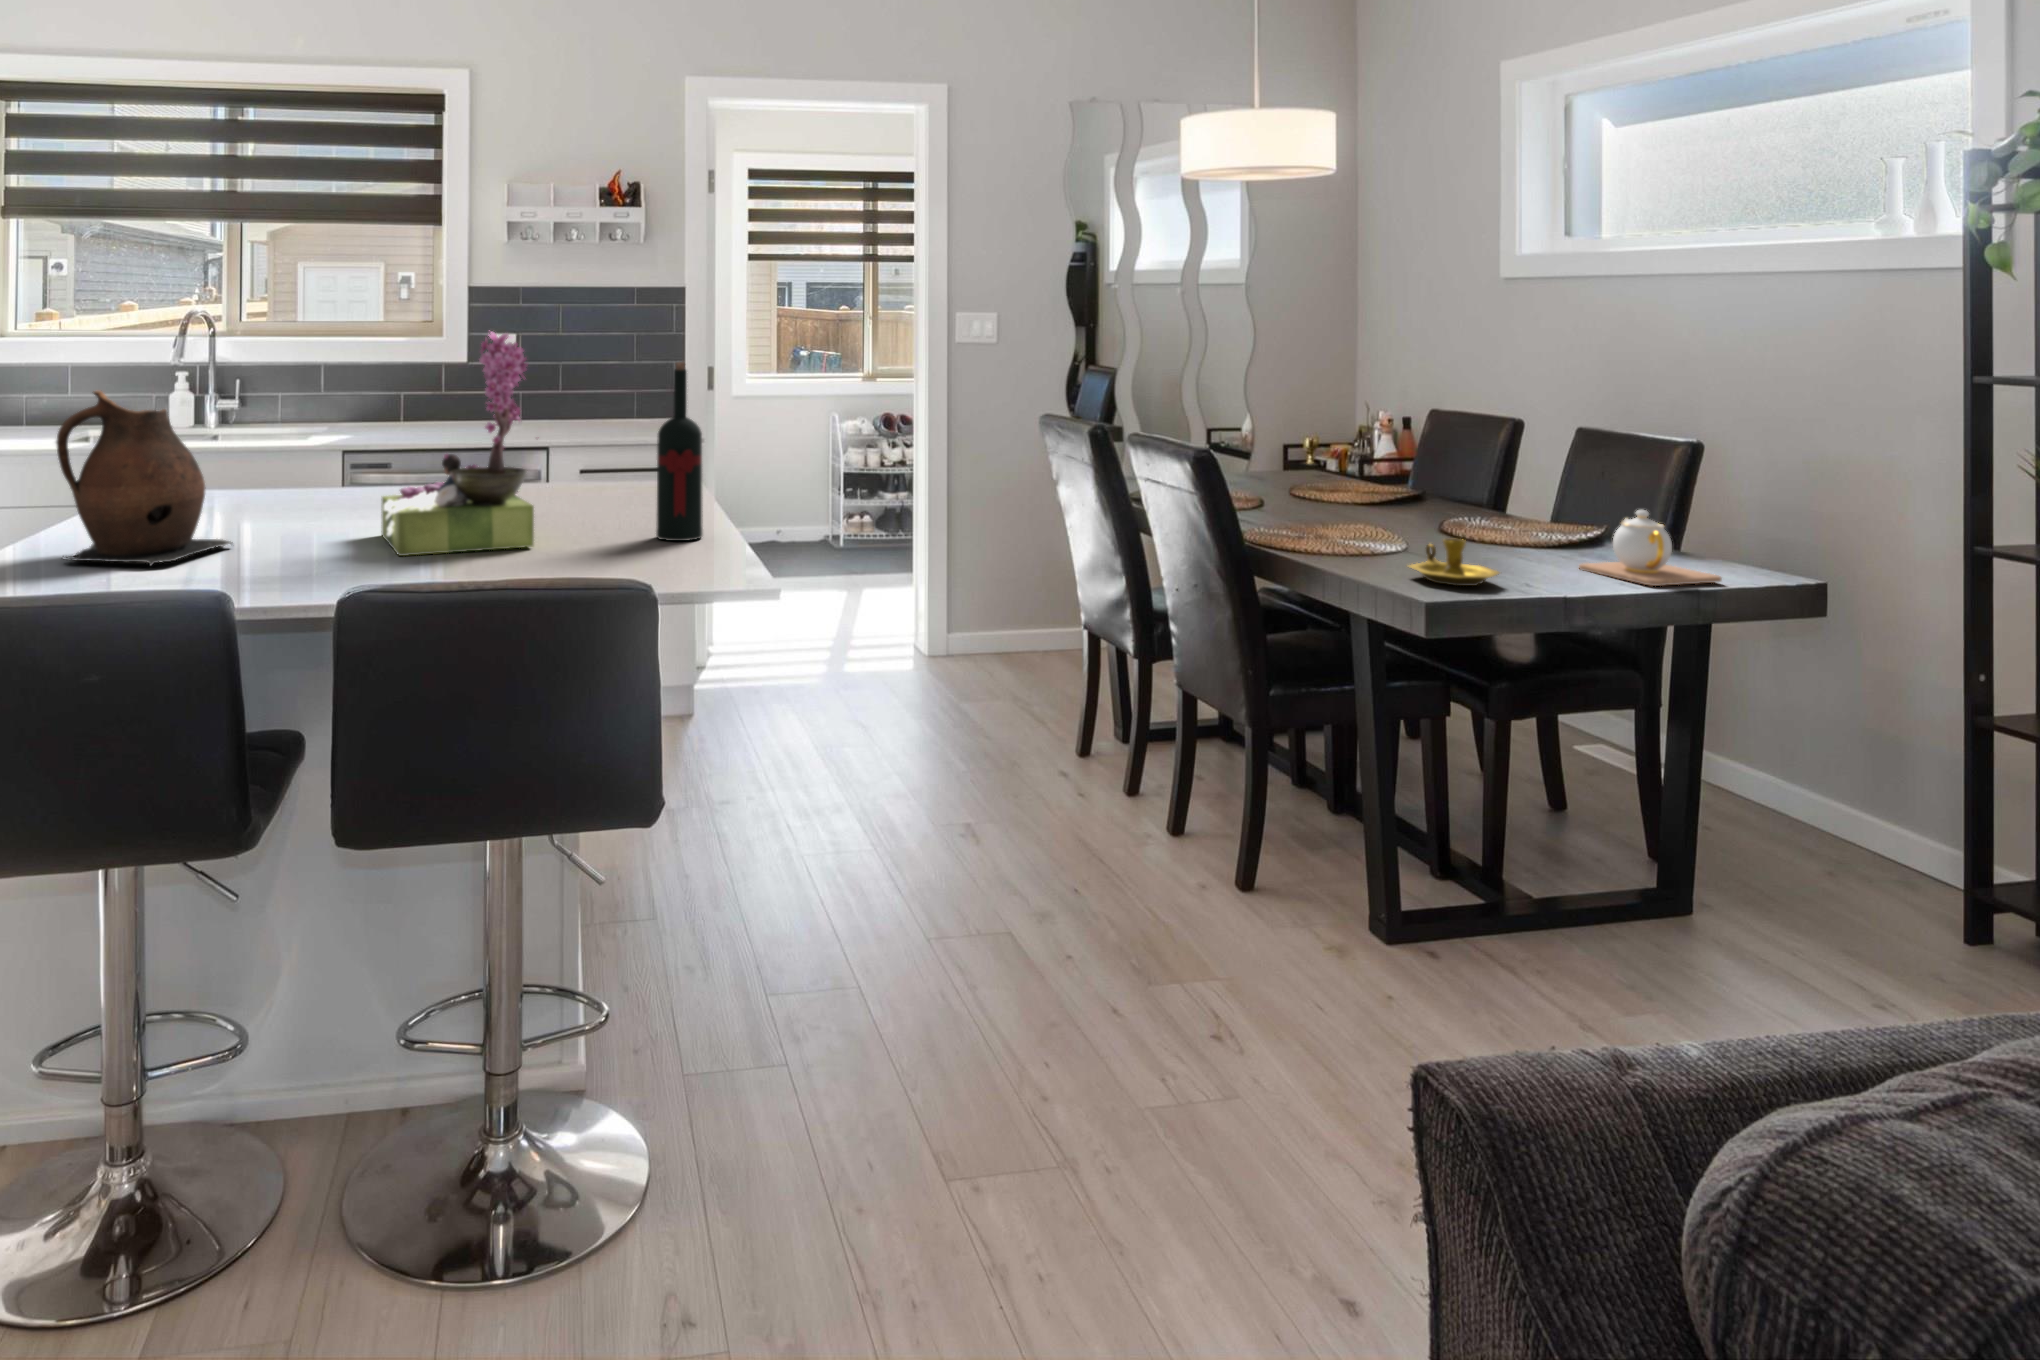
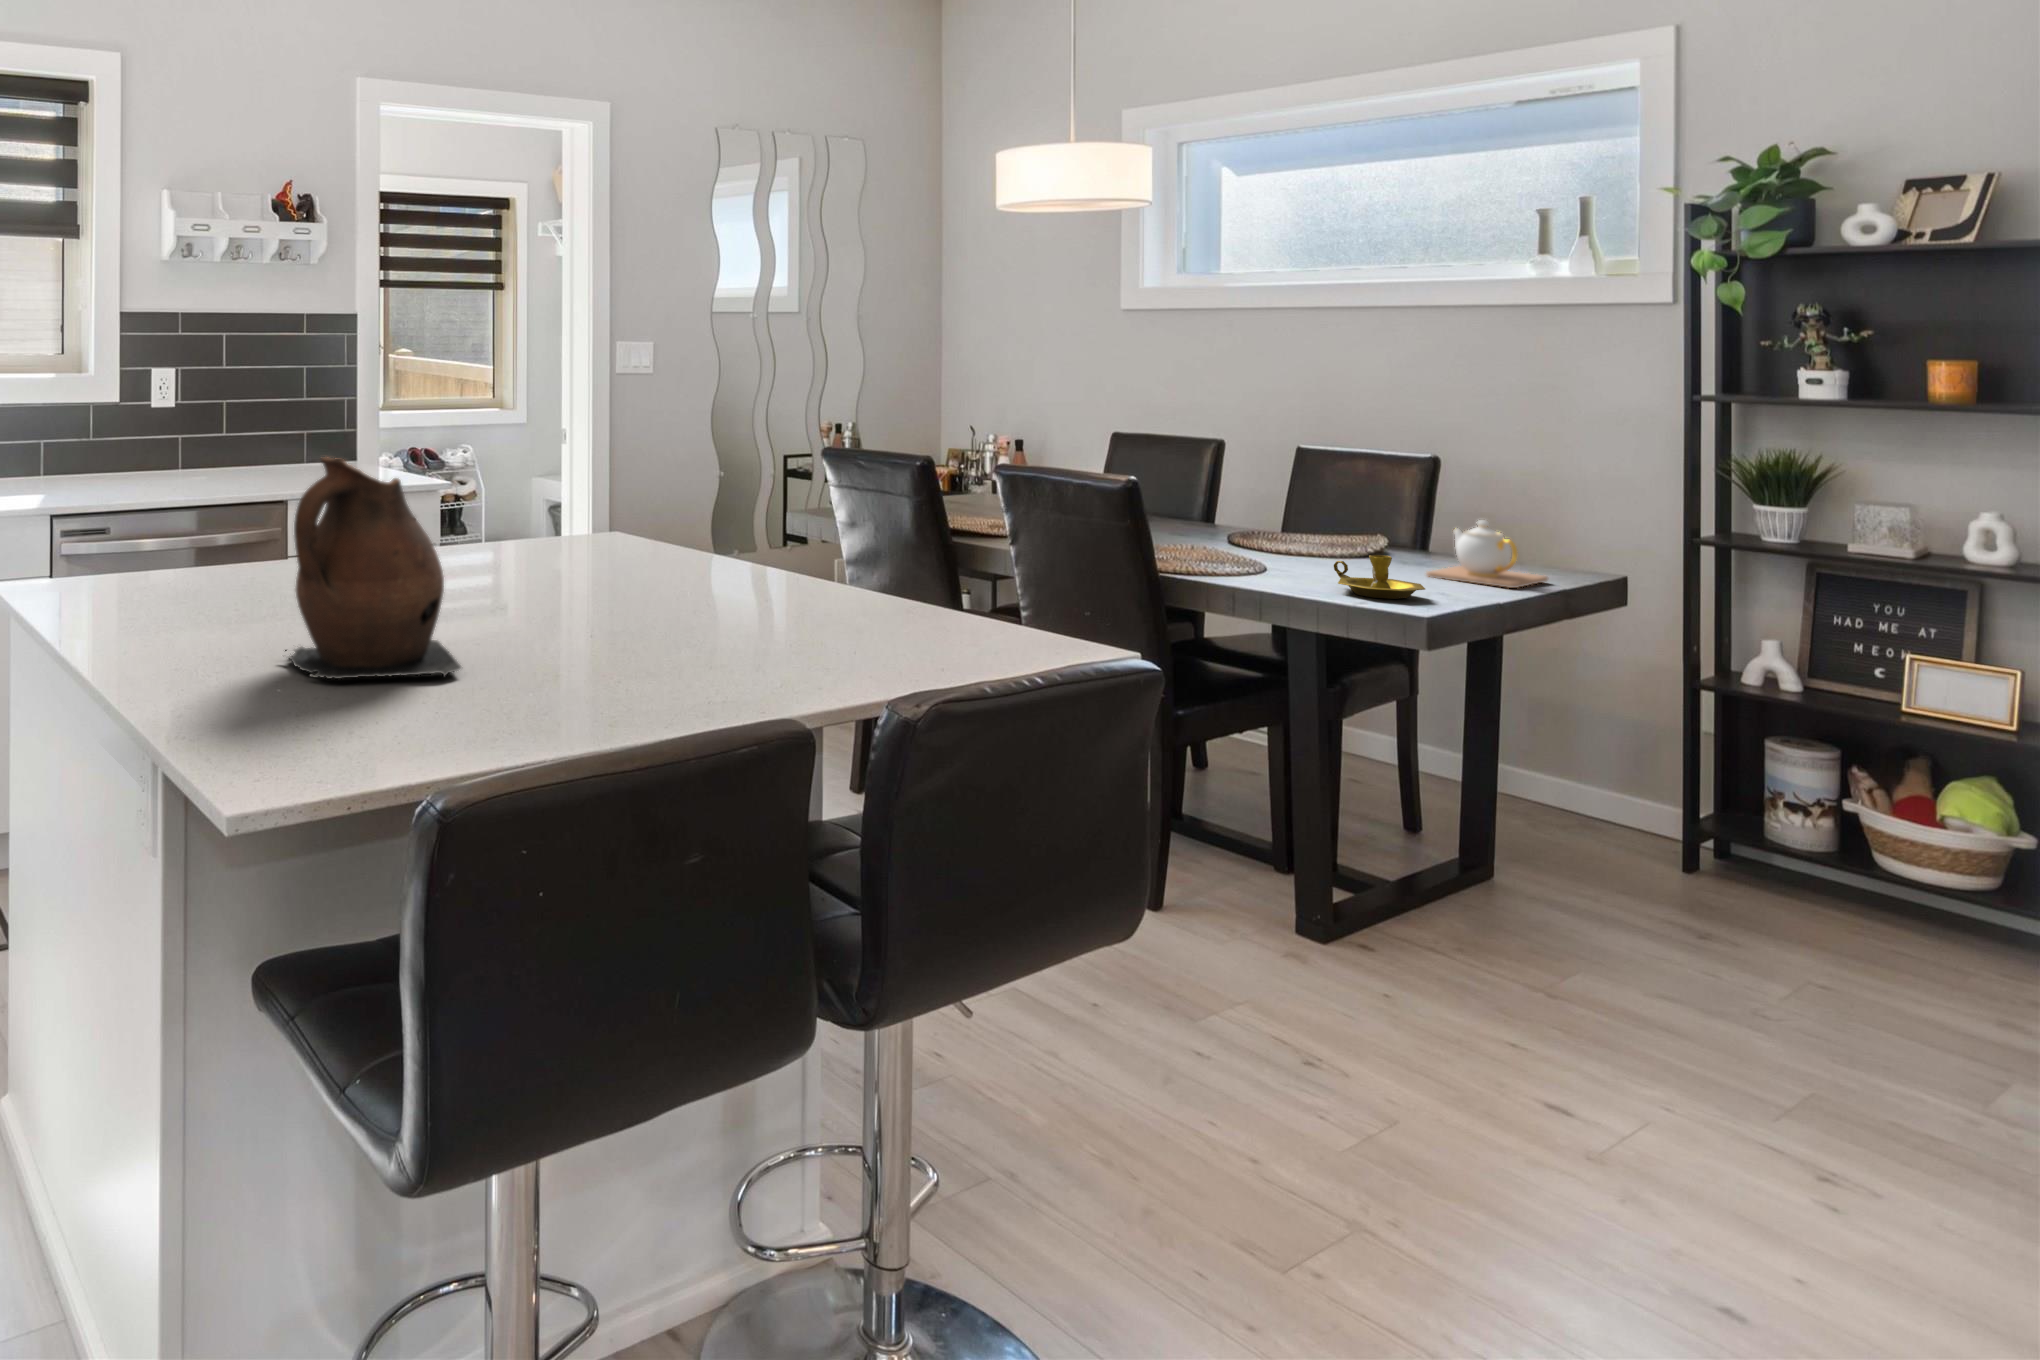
flower arrangement: present [381,330,539,556] -> none [533,370,743,642]
wine bottle: present [656,362,703,541] -> none [805,405,861,604]

